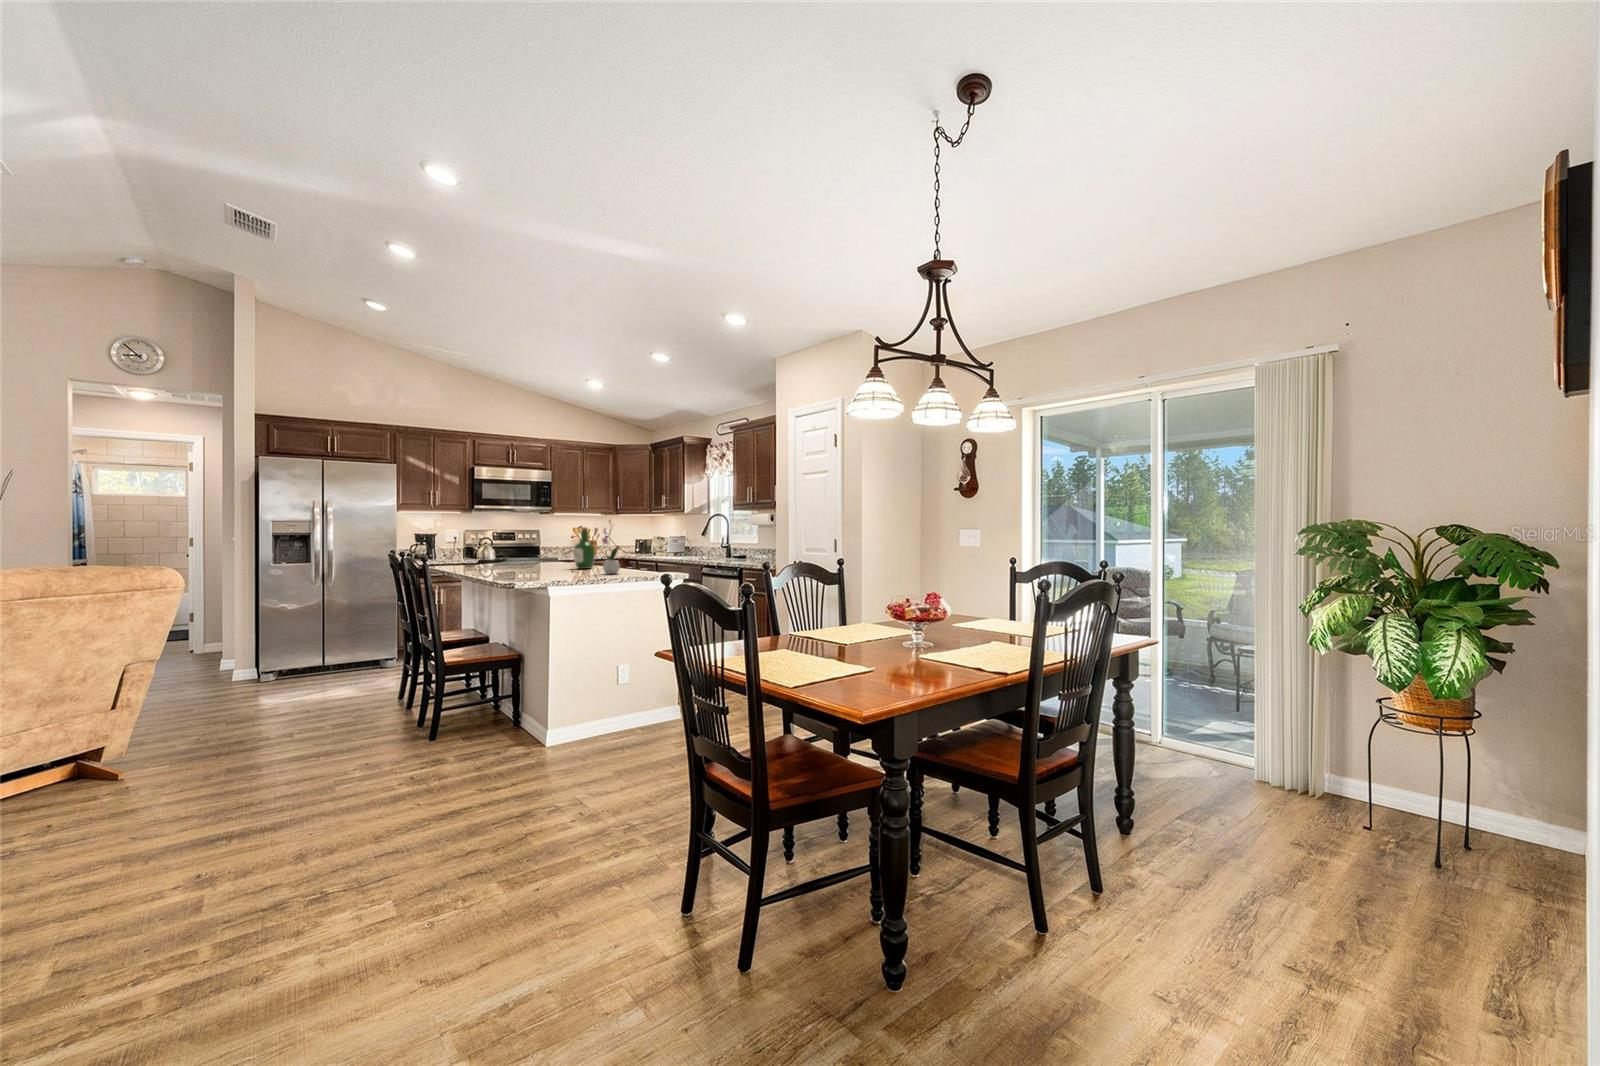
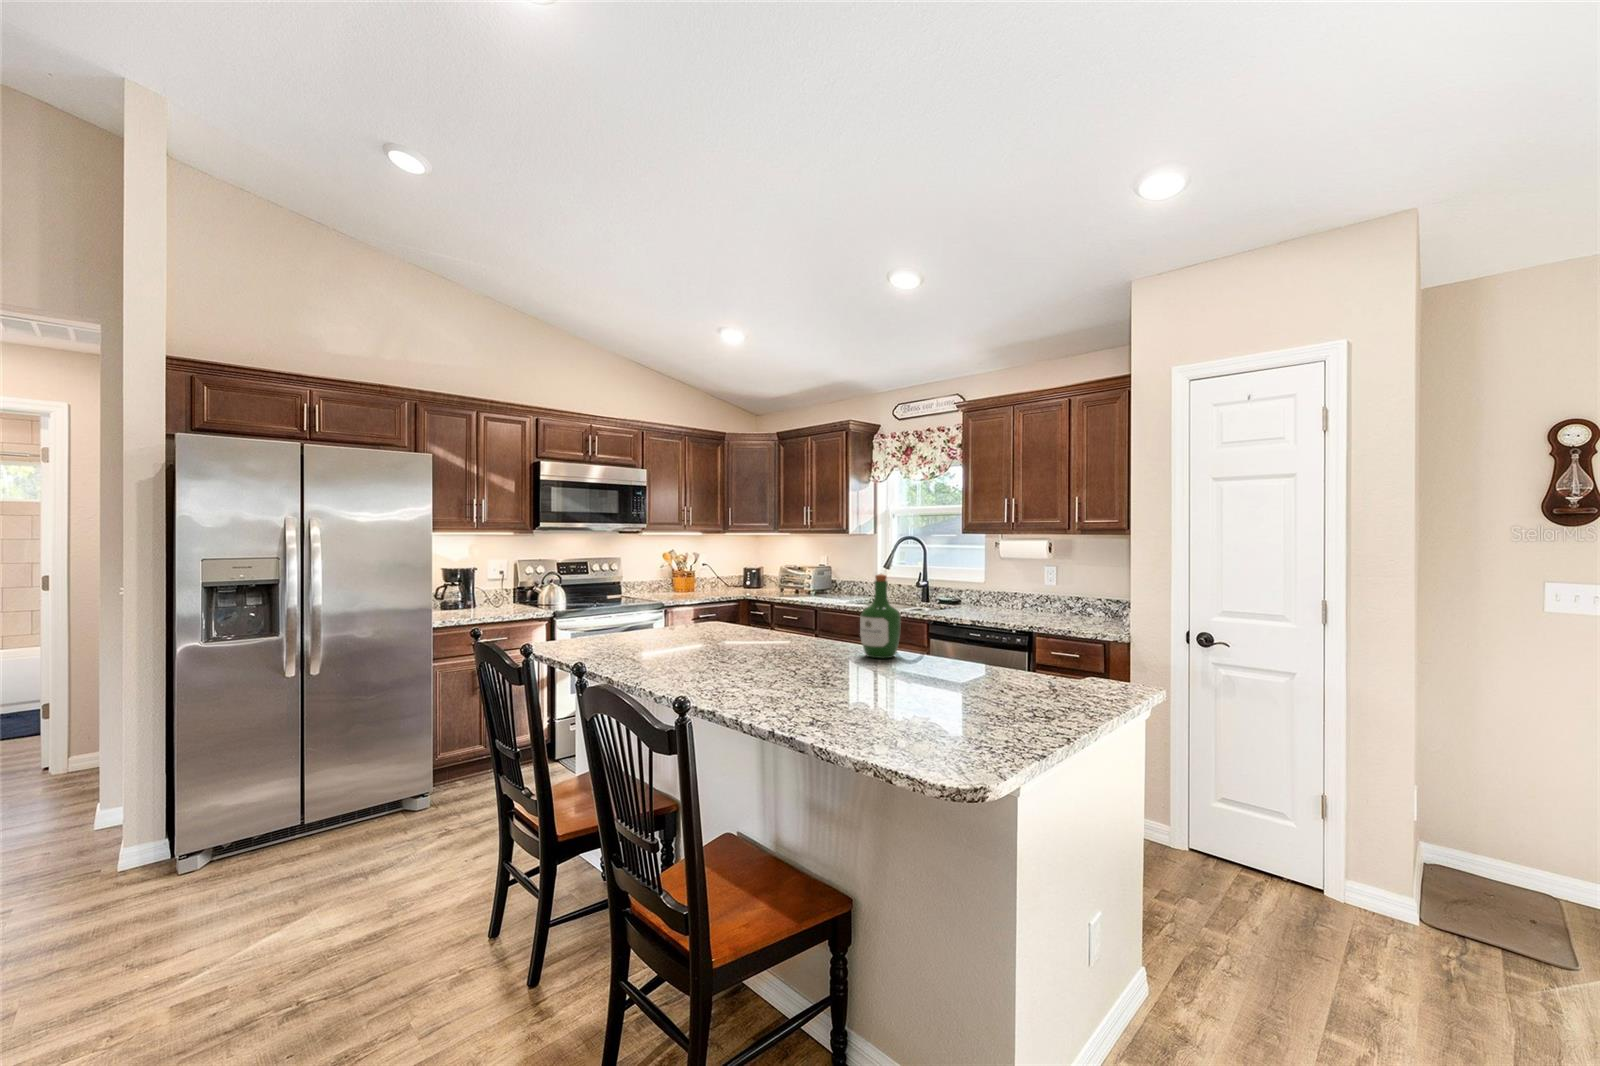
flower arrangement: present [602,521,620,574] -> none [1004,566,1060,690]

